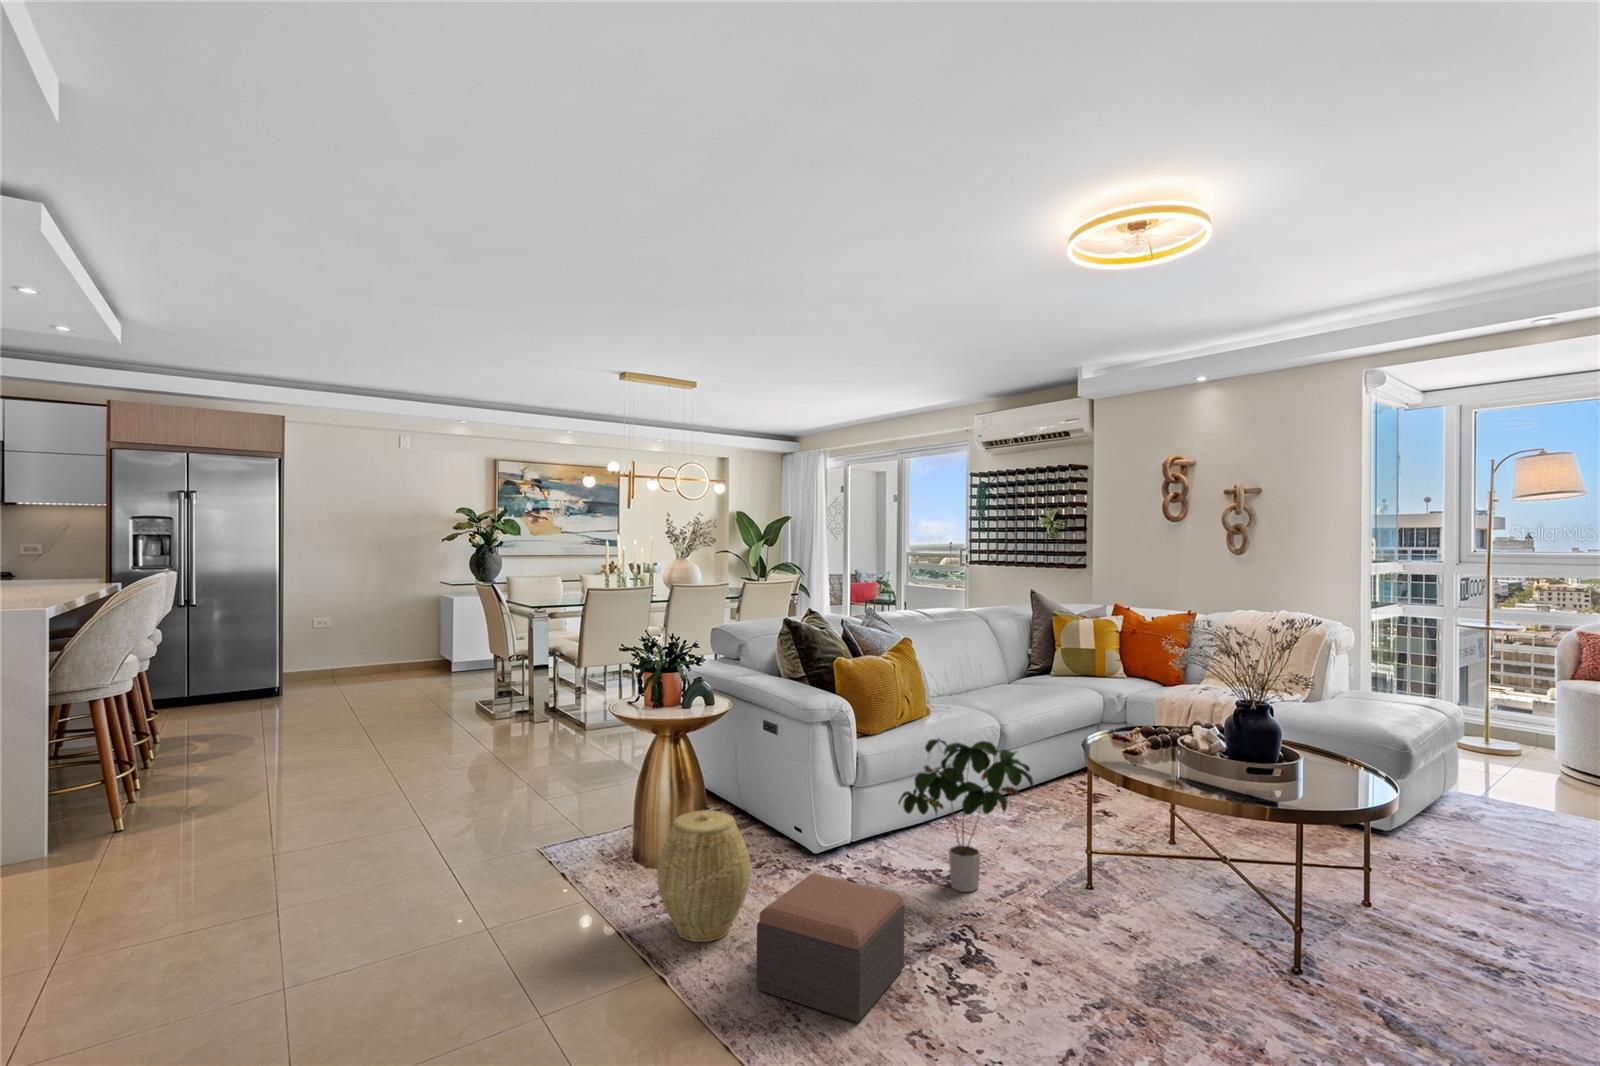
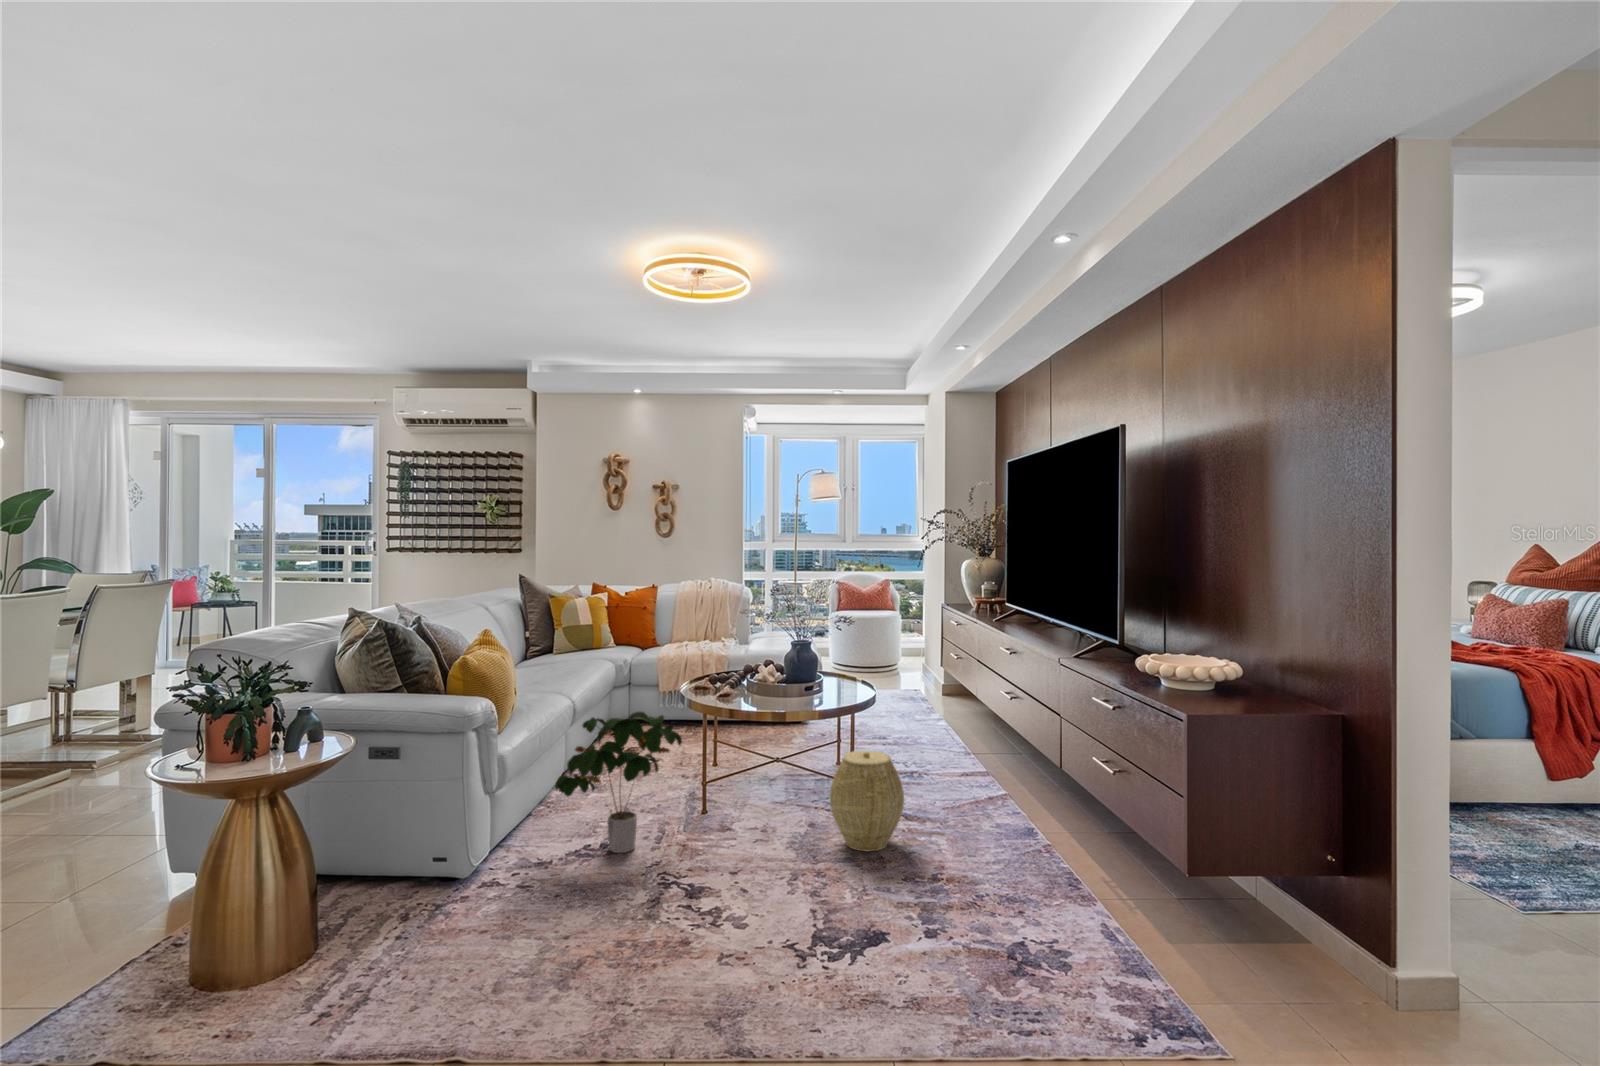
woven basket: present [657,810,751,942] -> present [830,751,904,851]
footstool: present [756,873,904,1023] -> none [552,856,673,993]

